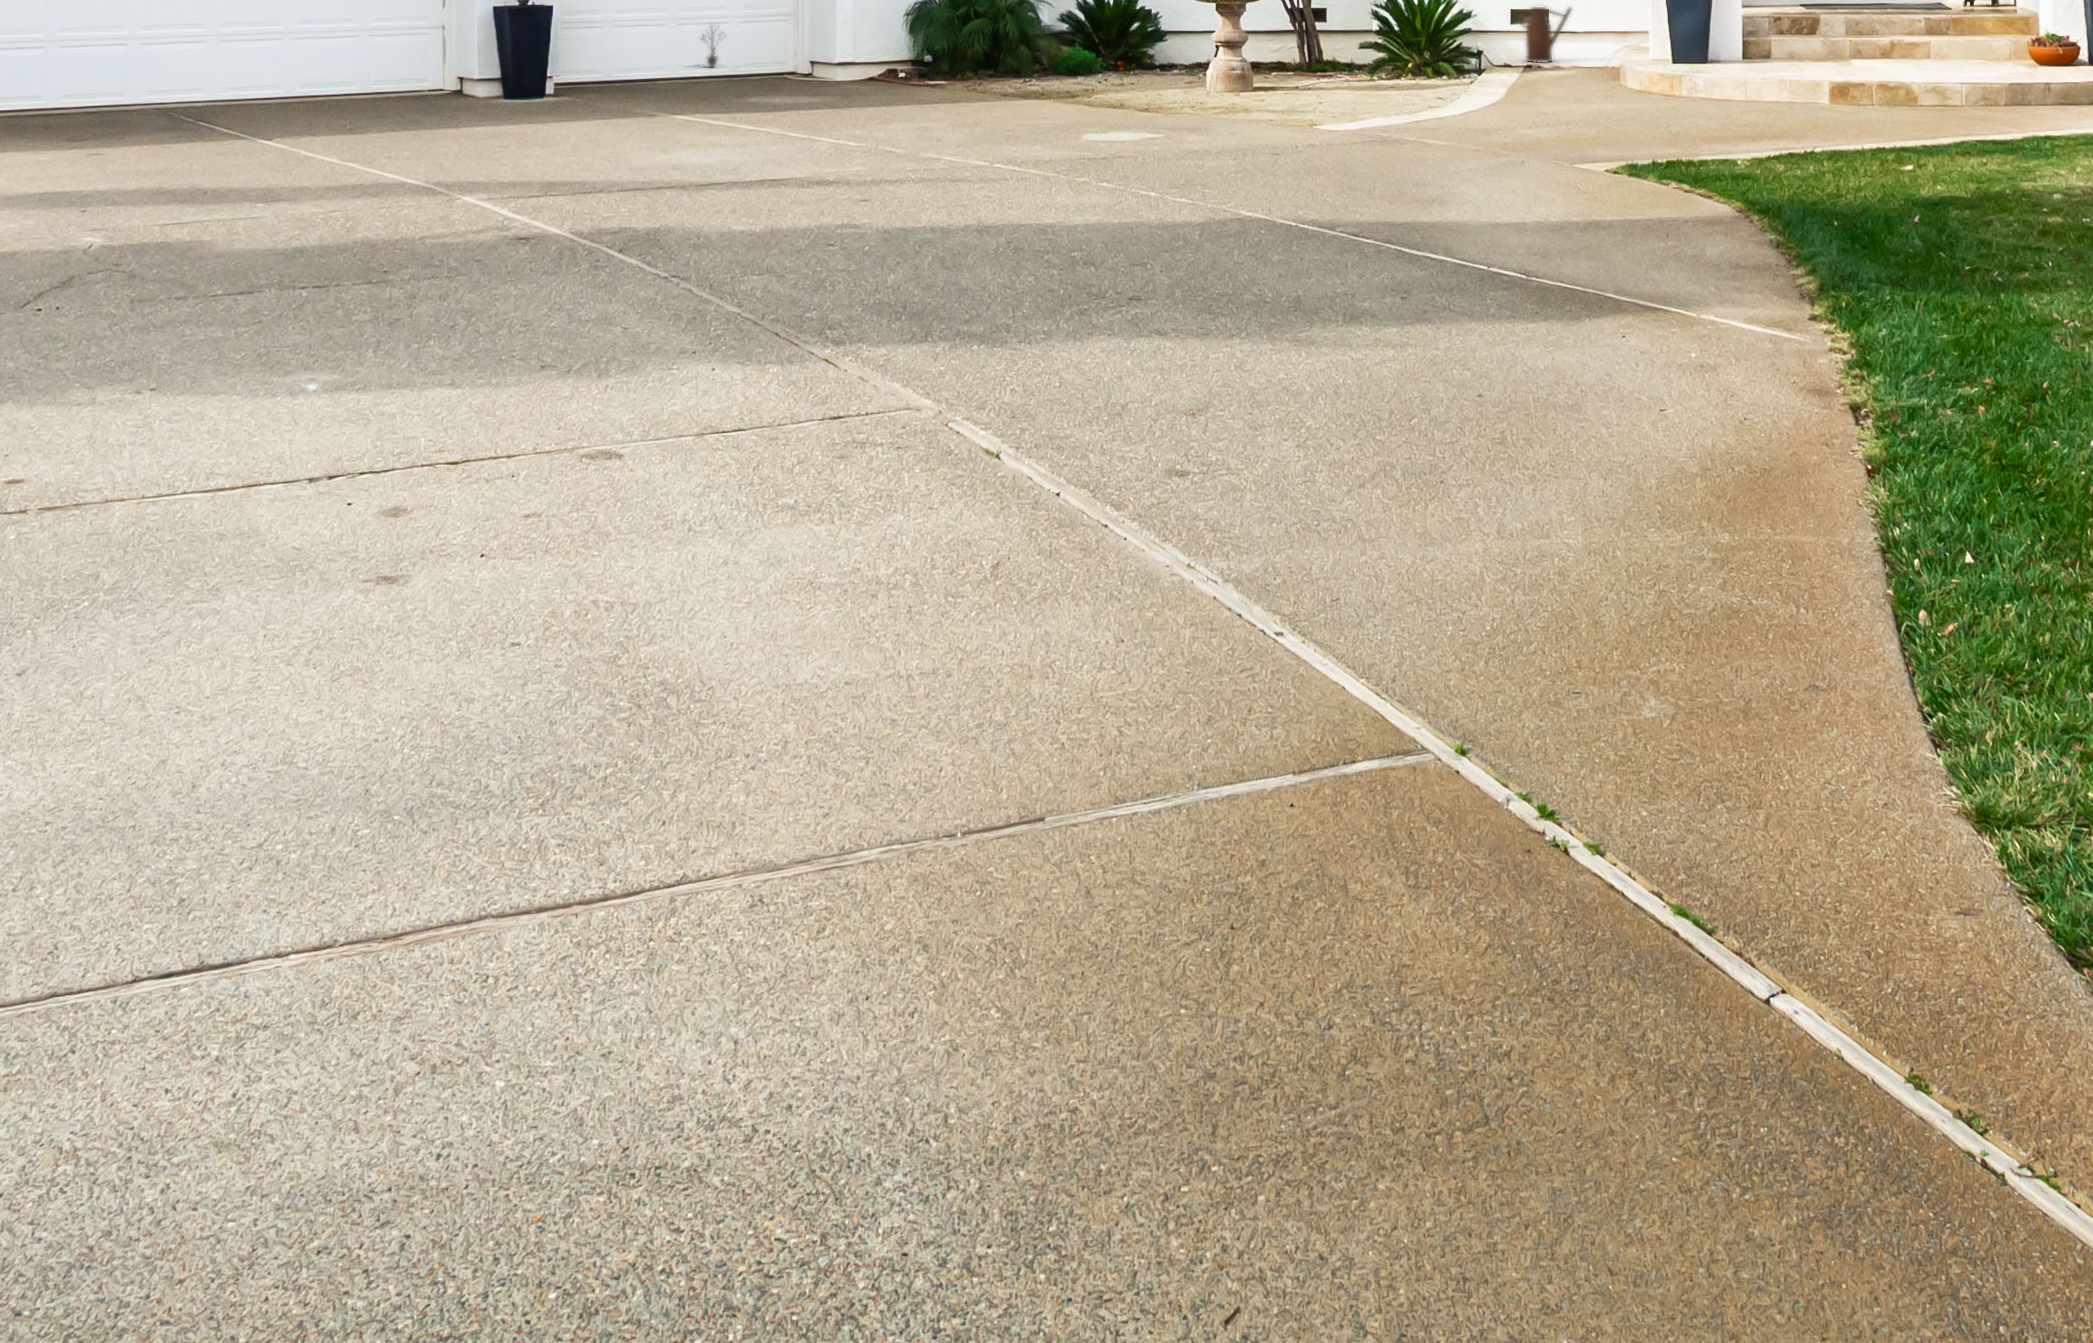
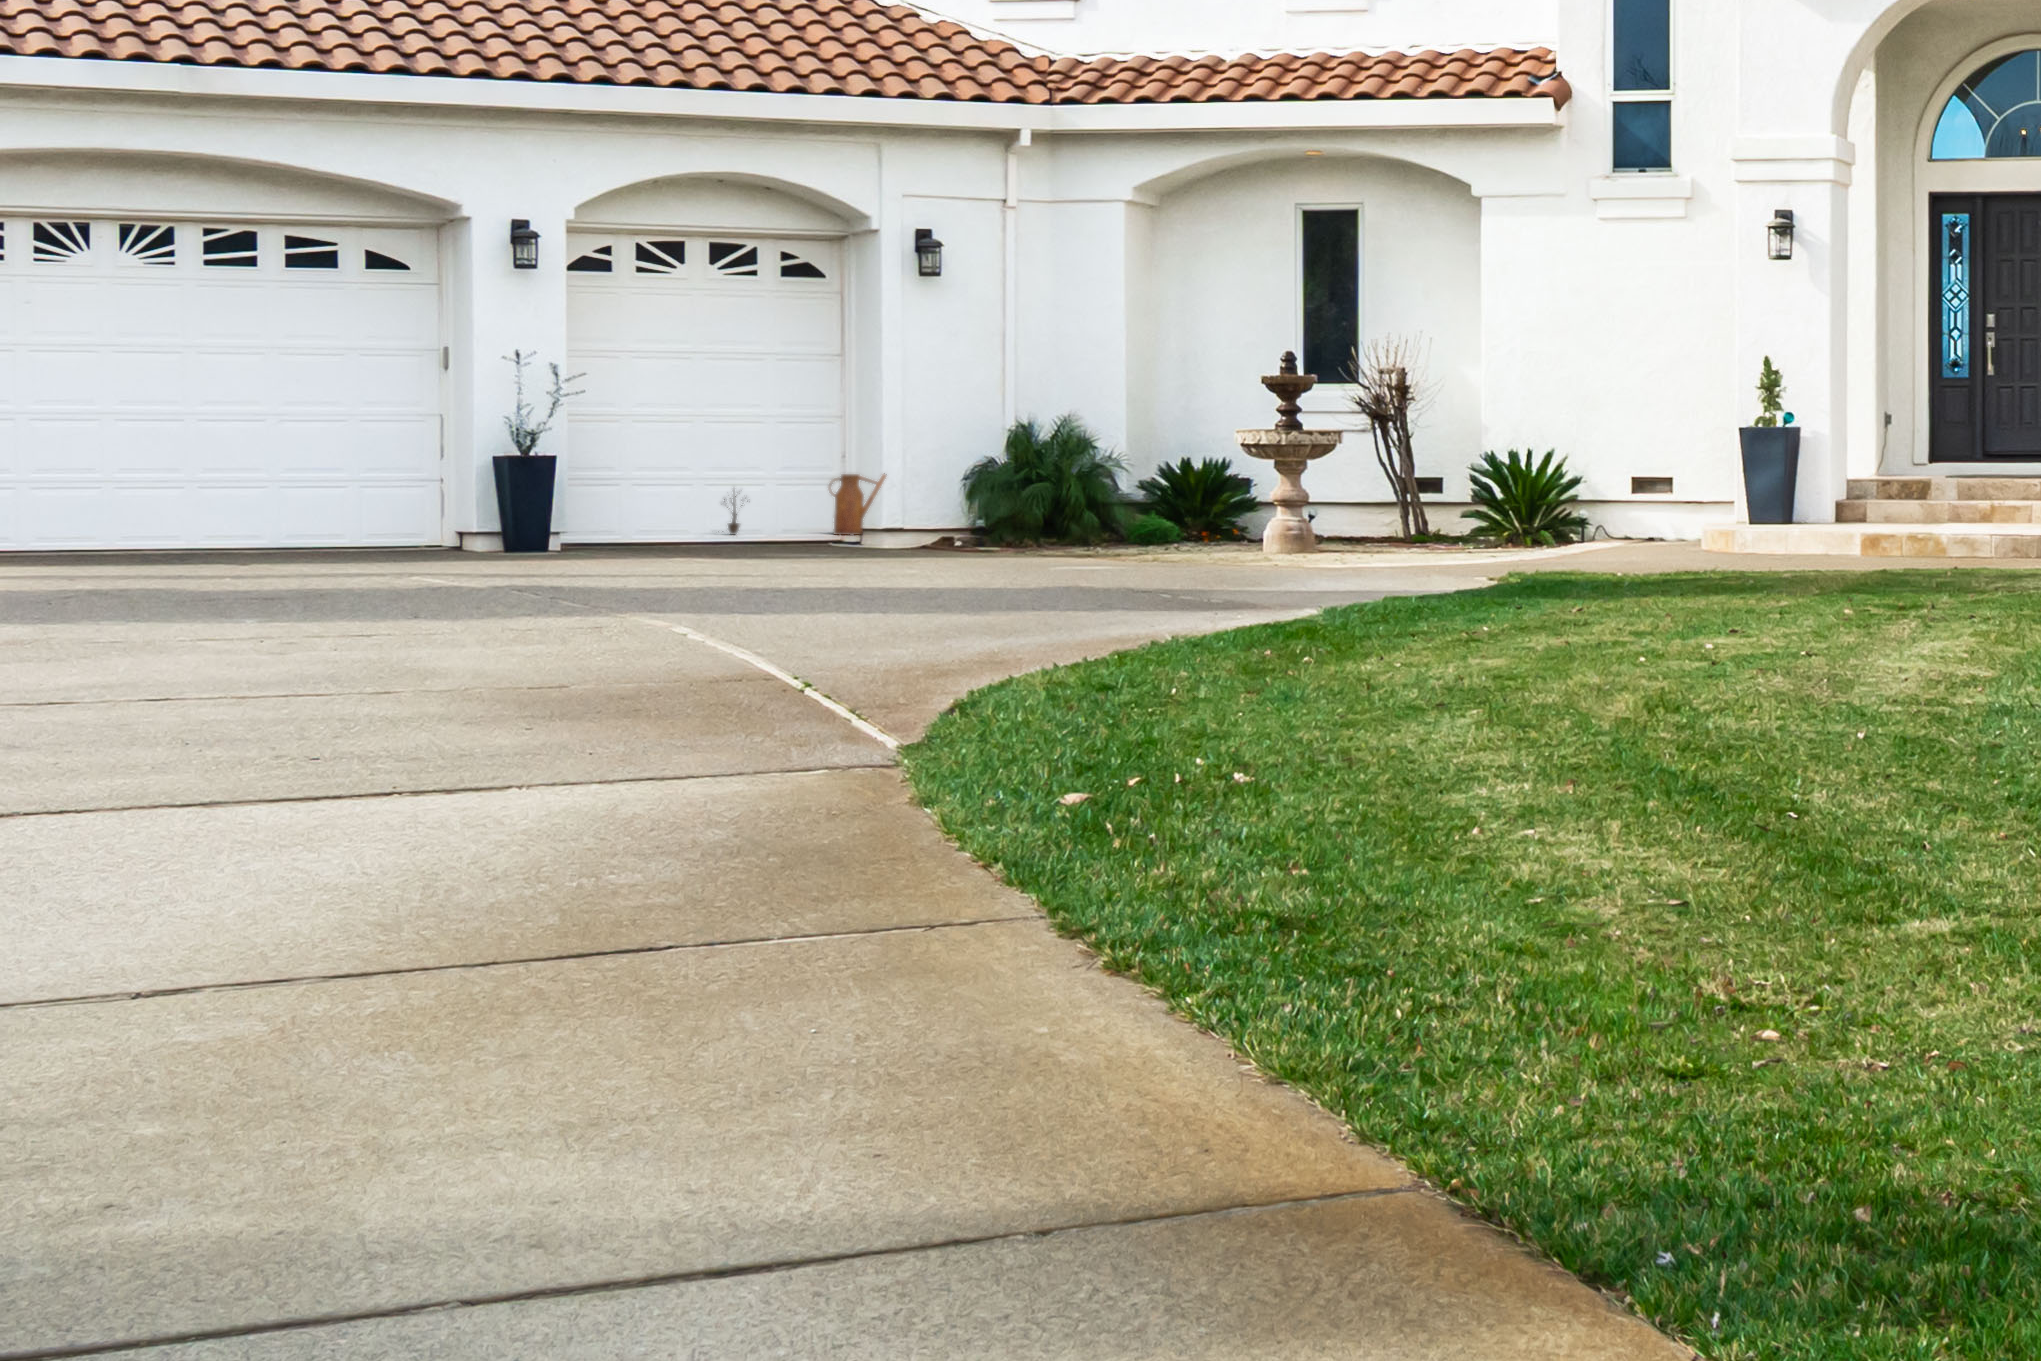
watering can: present [1524,7,1571,63] -> present [829,473,886,535]

